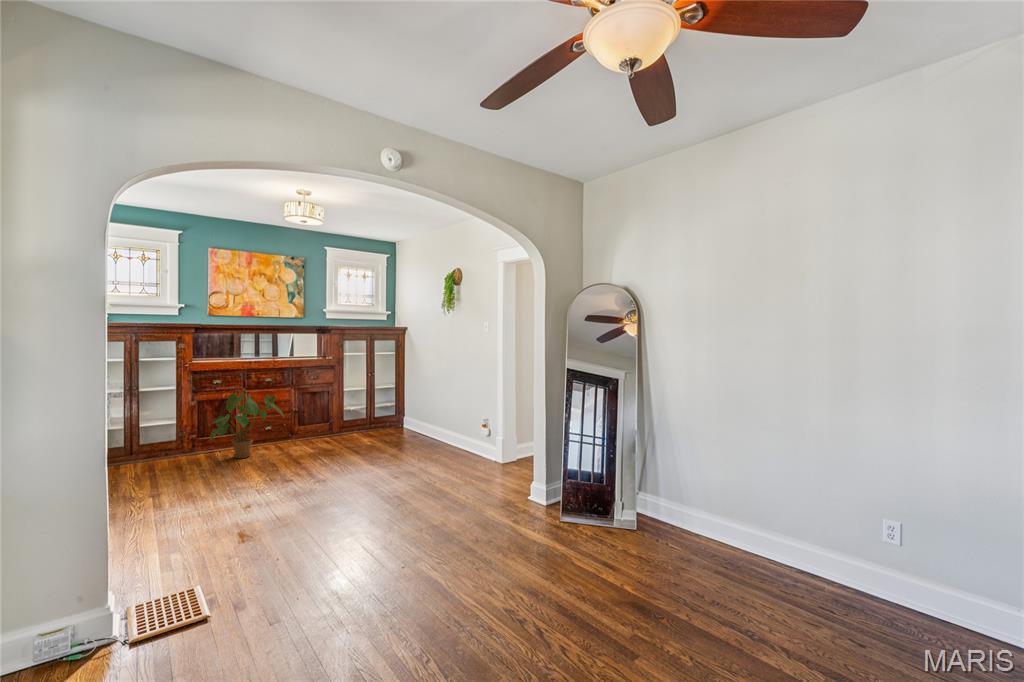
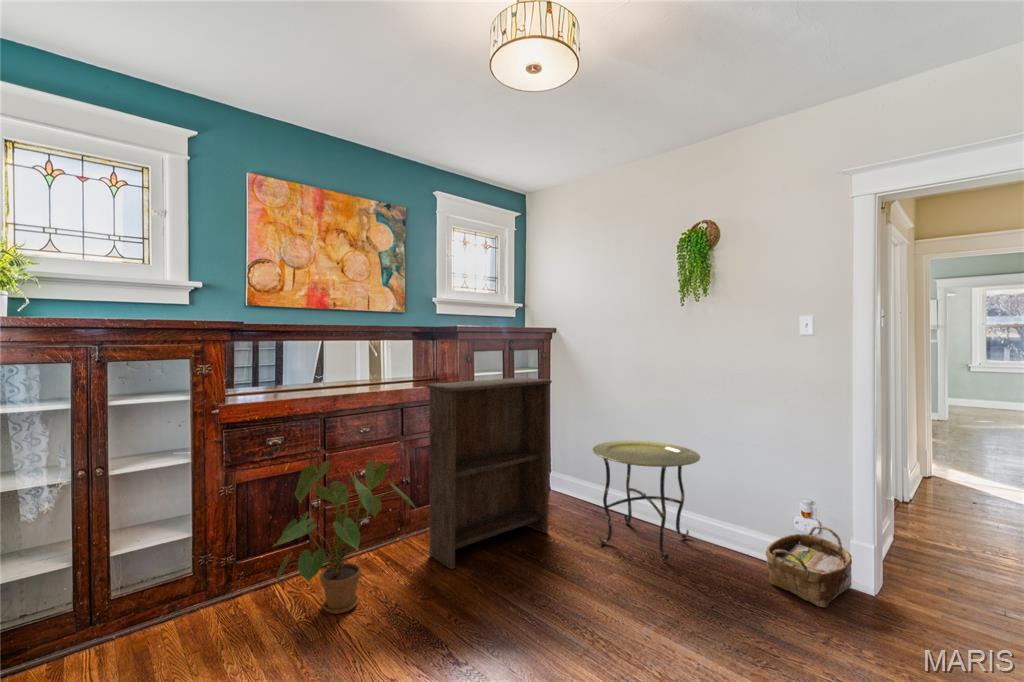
bookshelf: none [298,355,374,449] -> present [426,378,552,569]
side table: none [390,392,446,450] -> present [593,441,700,562]
woven basket: none [450,430,490,463] -> present [766,526,852,607]

